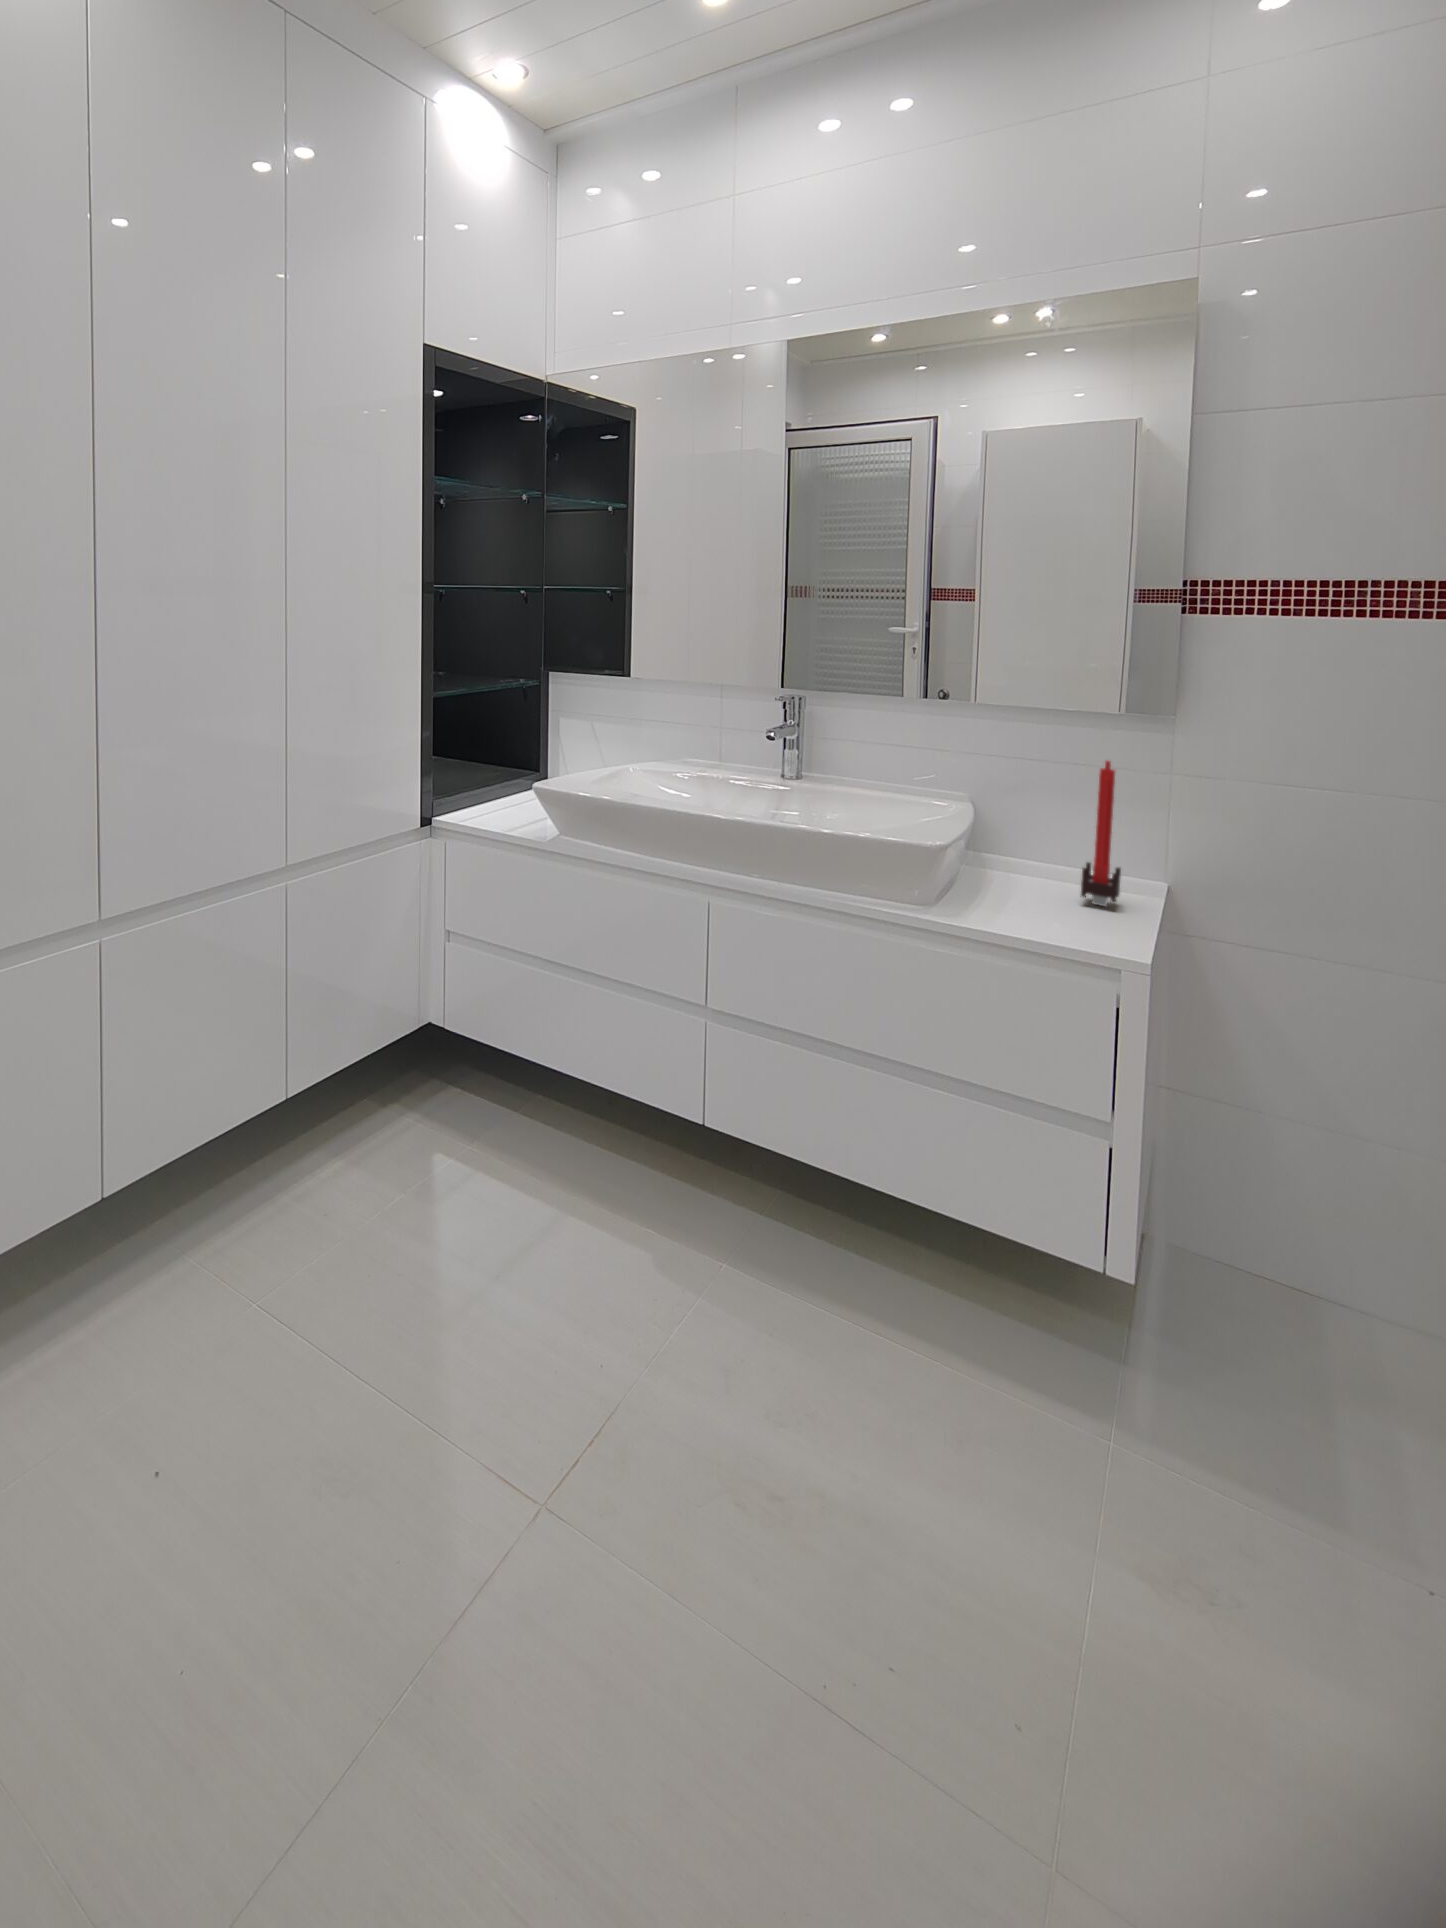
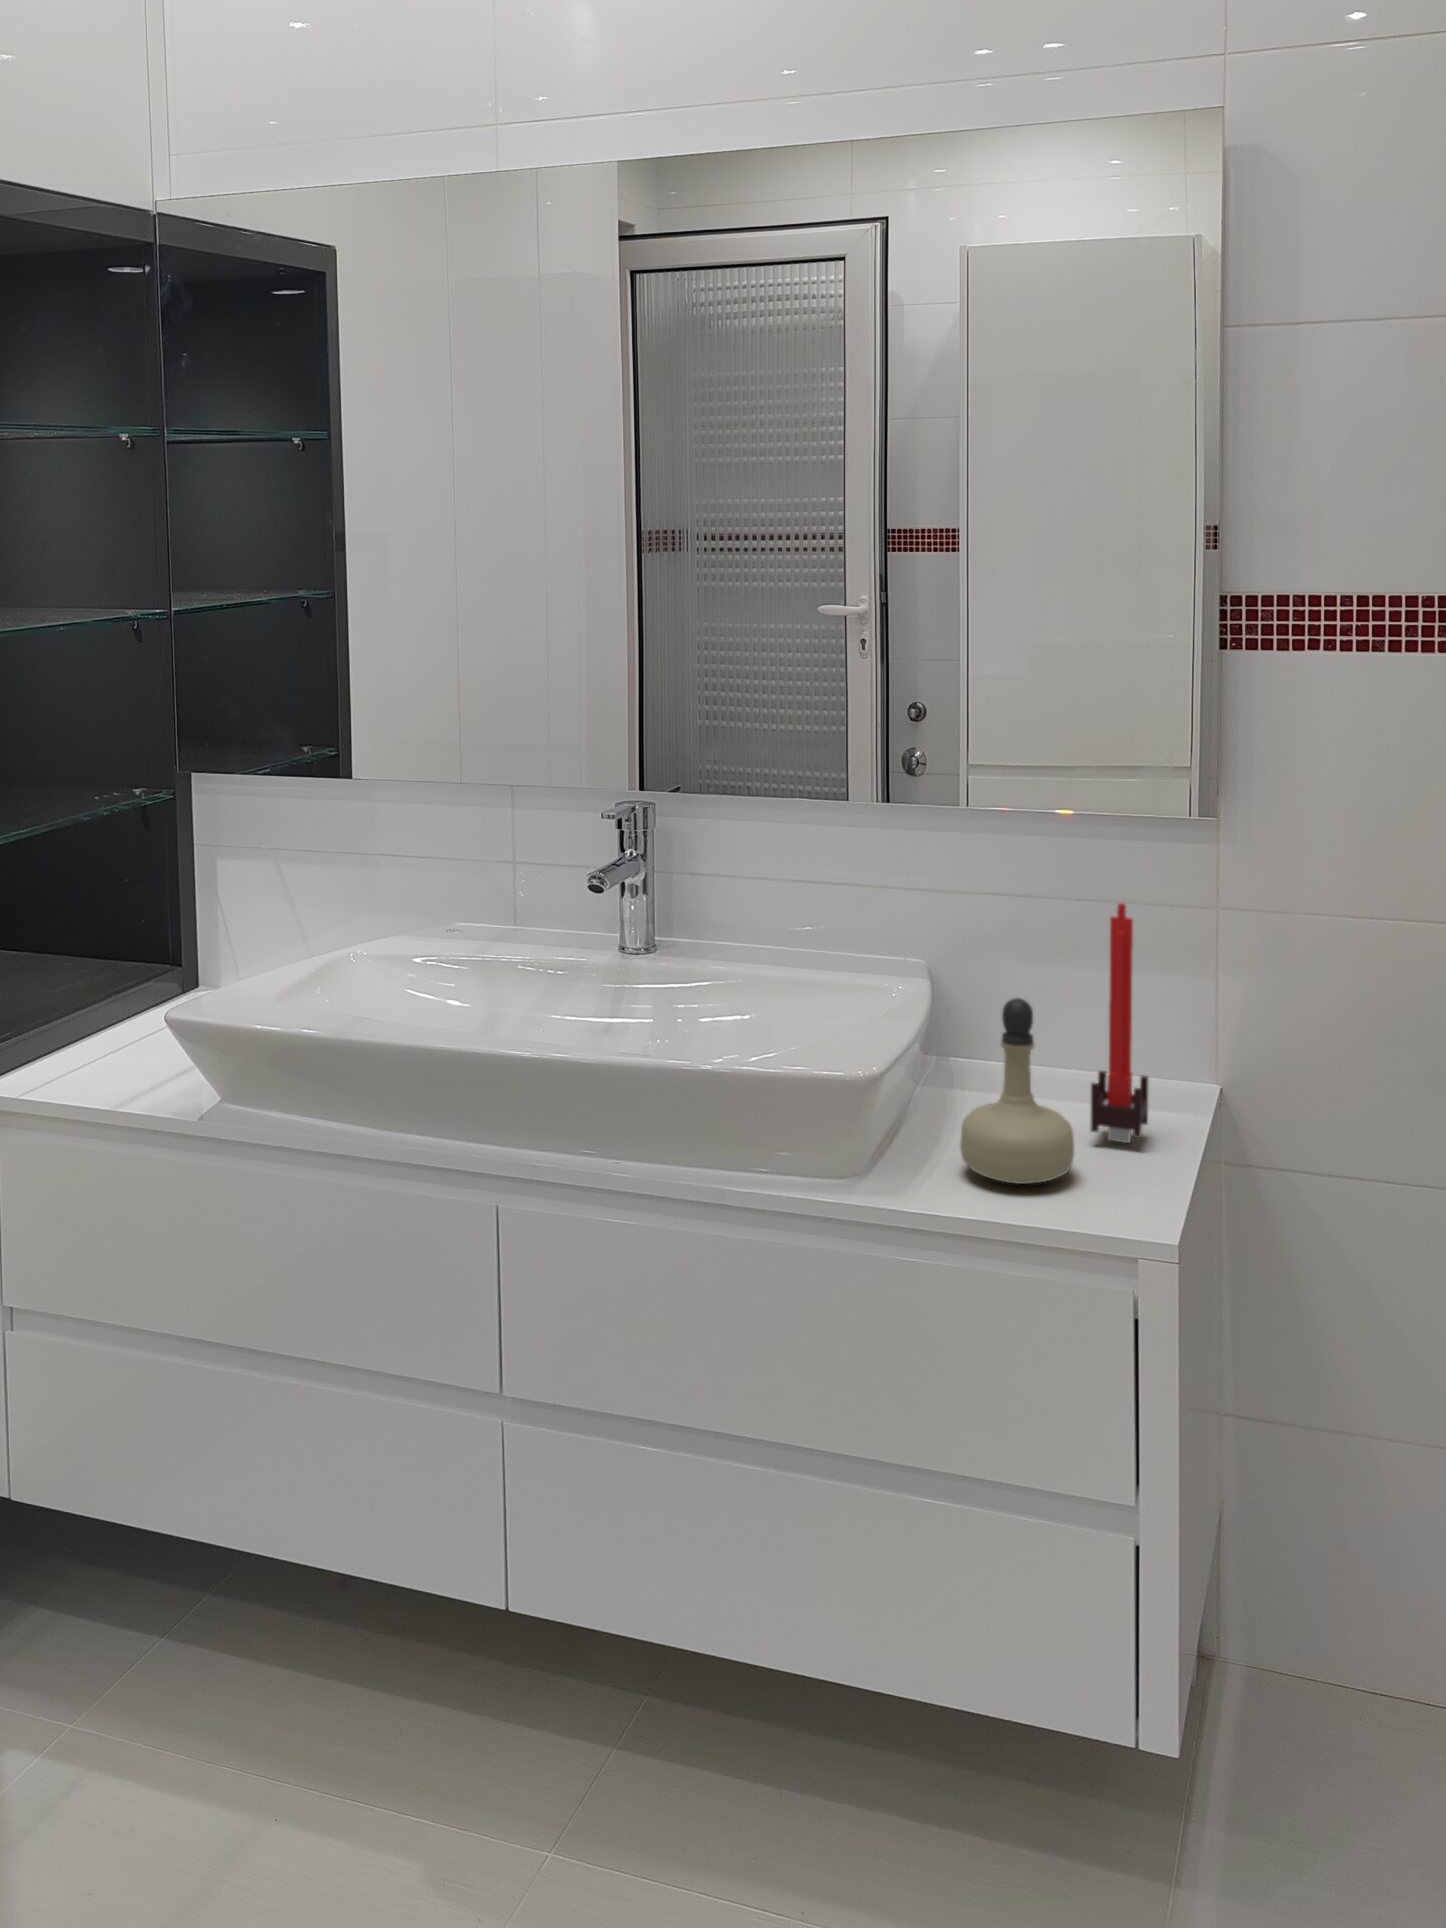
perfume bottle: none [996,809,1074,920] -> present [960,998,1074,1184]

